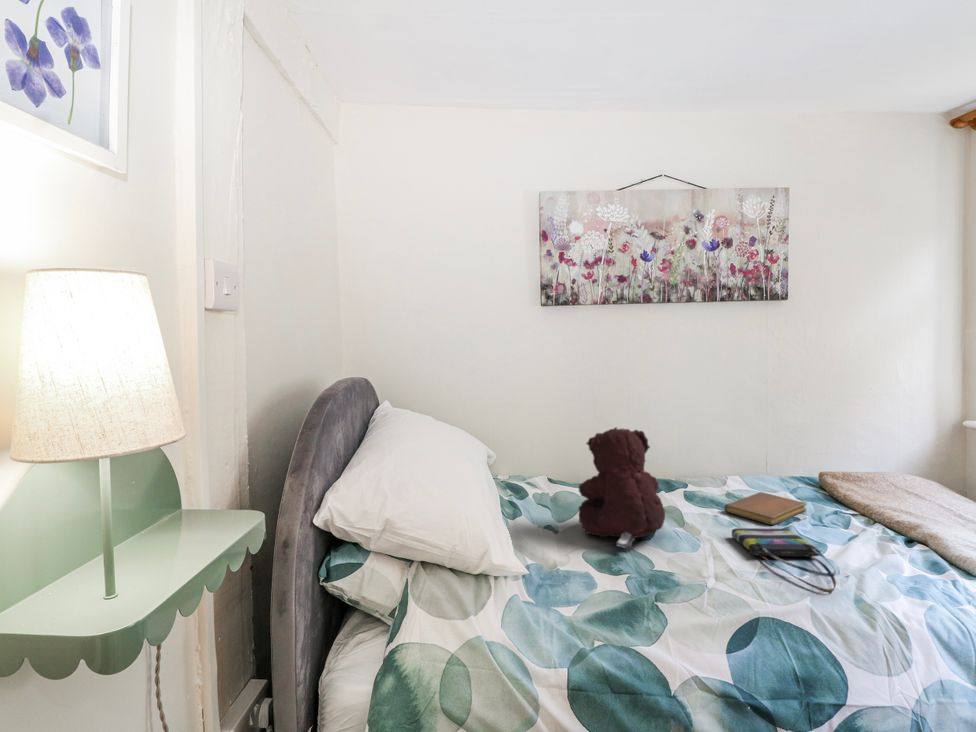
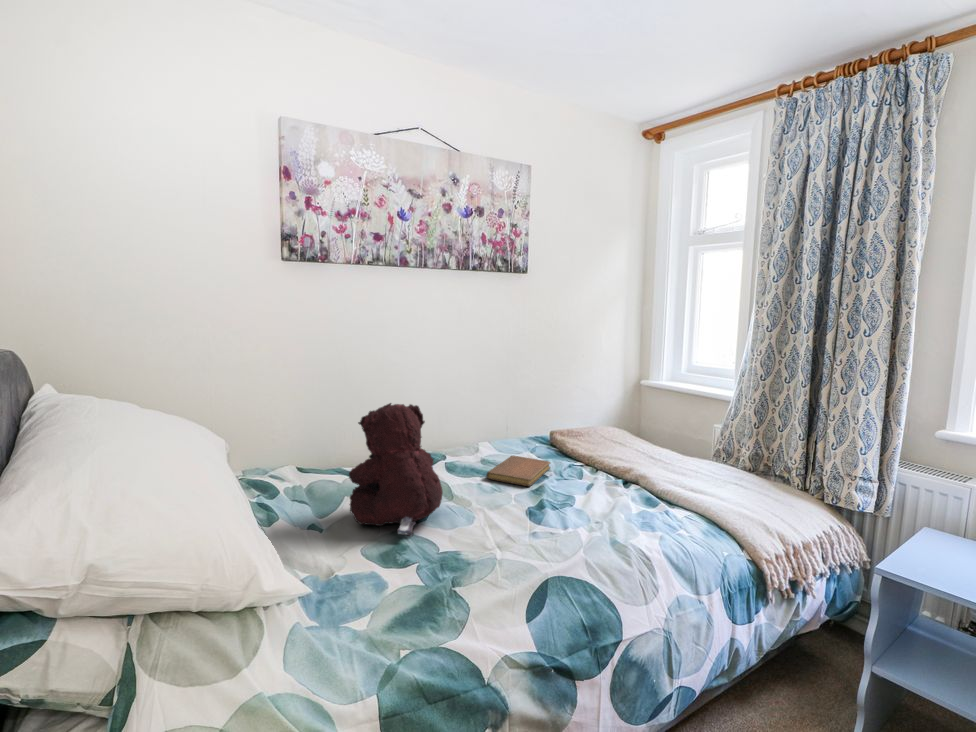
tote bag: present [732,528,836,593] -> none [500,489,596,544]

